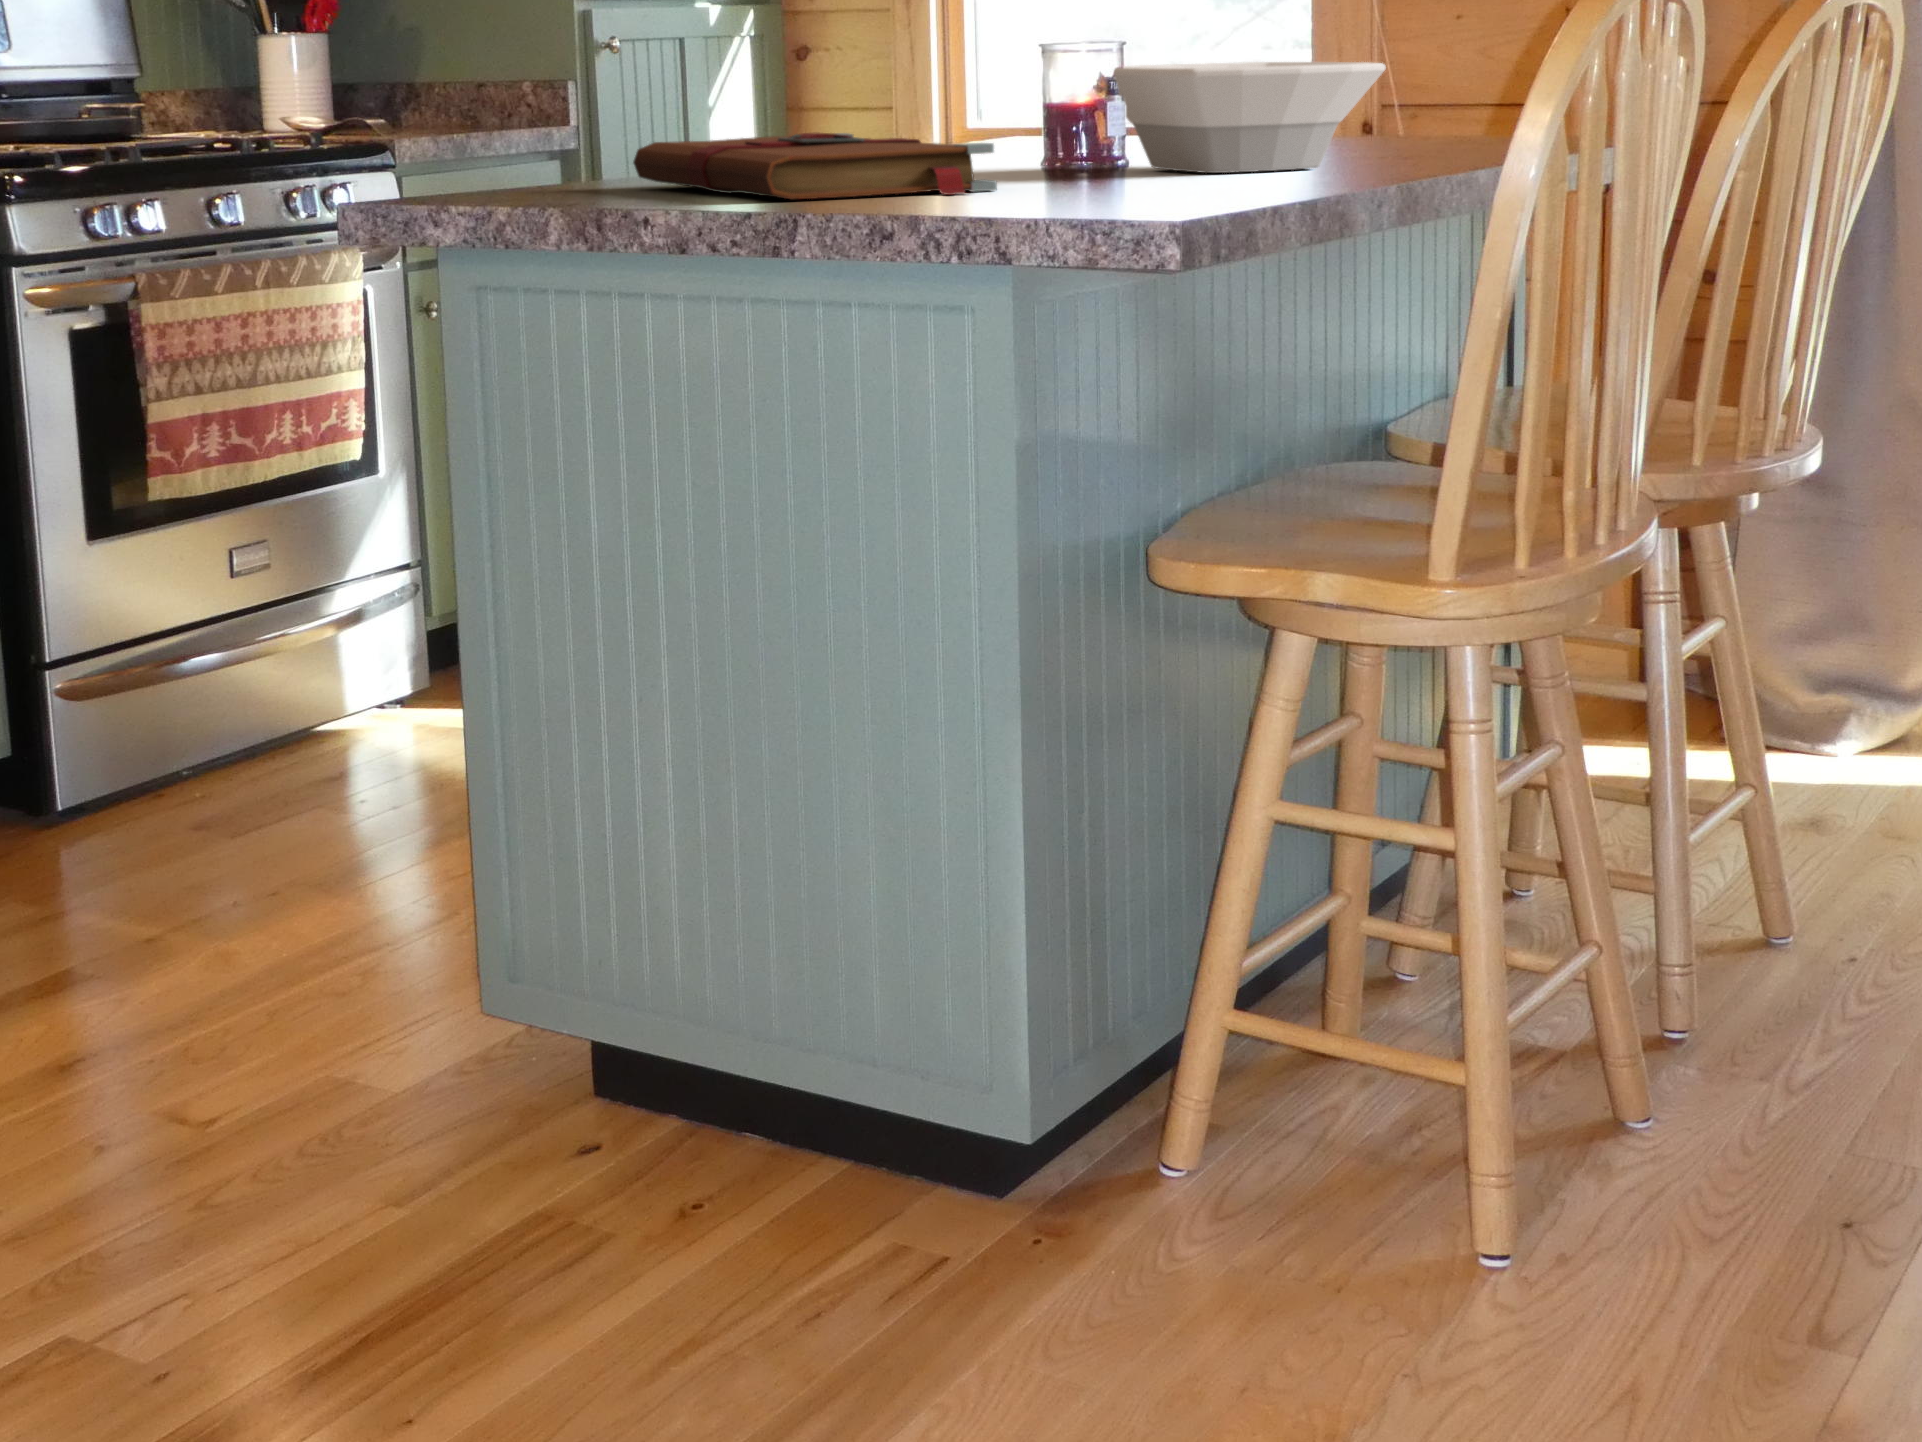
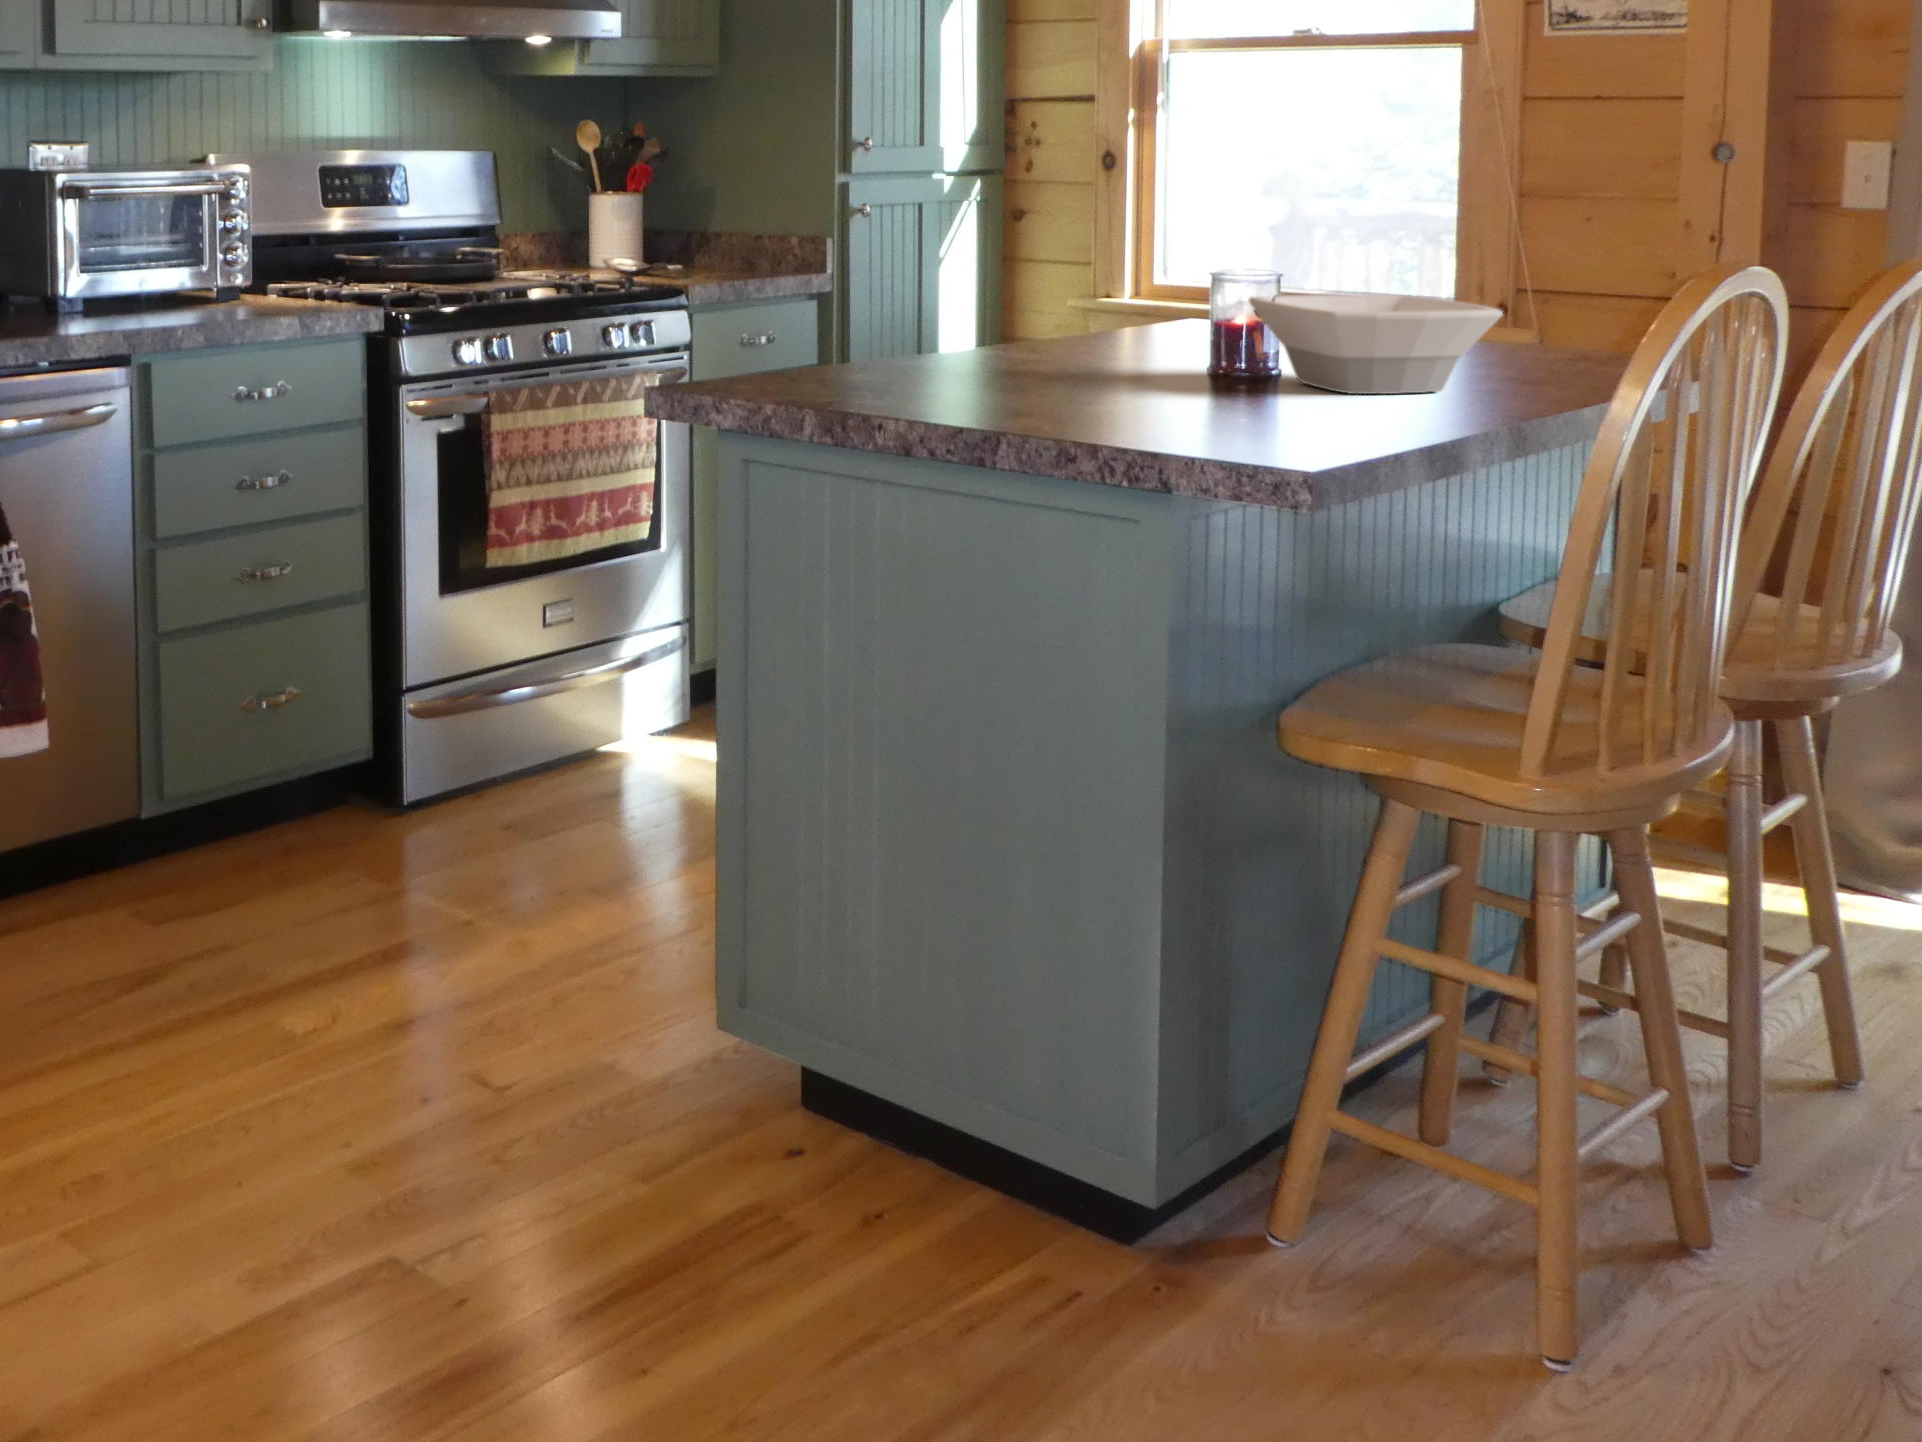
book: present [633,133,997,199] -> none [874,342,1165,415]

